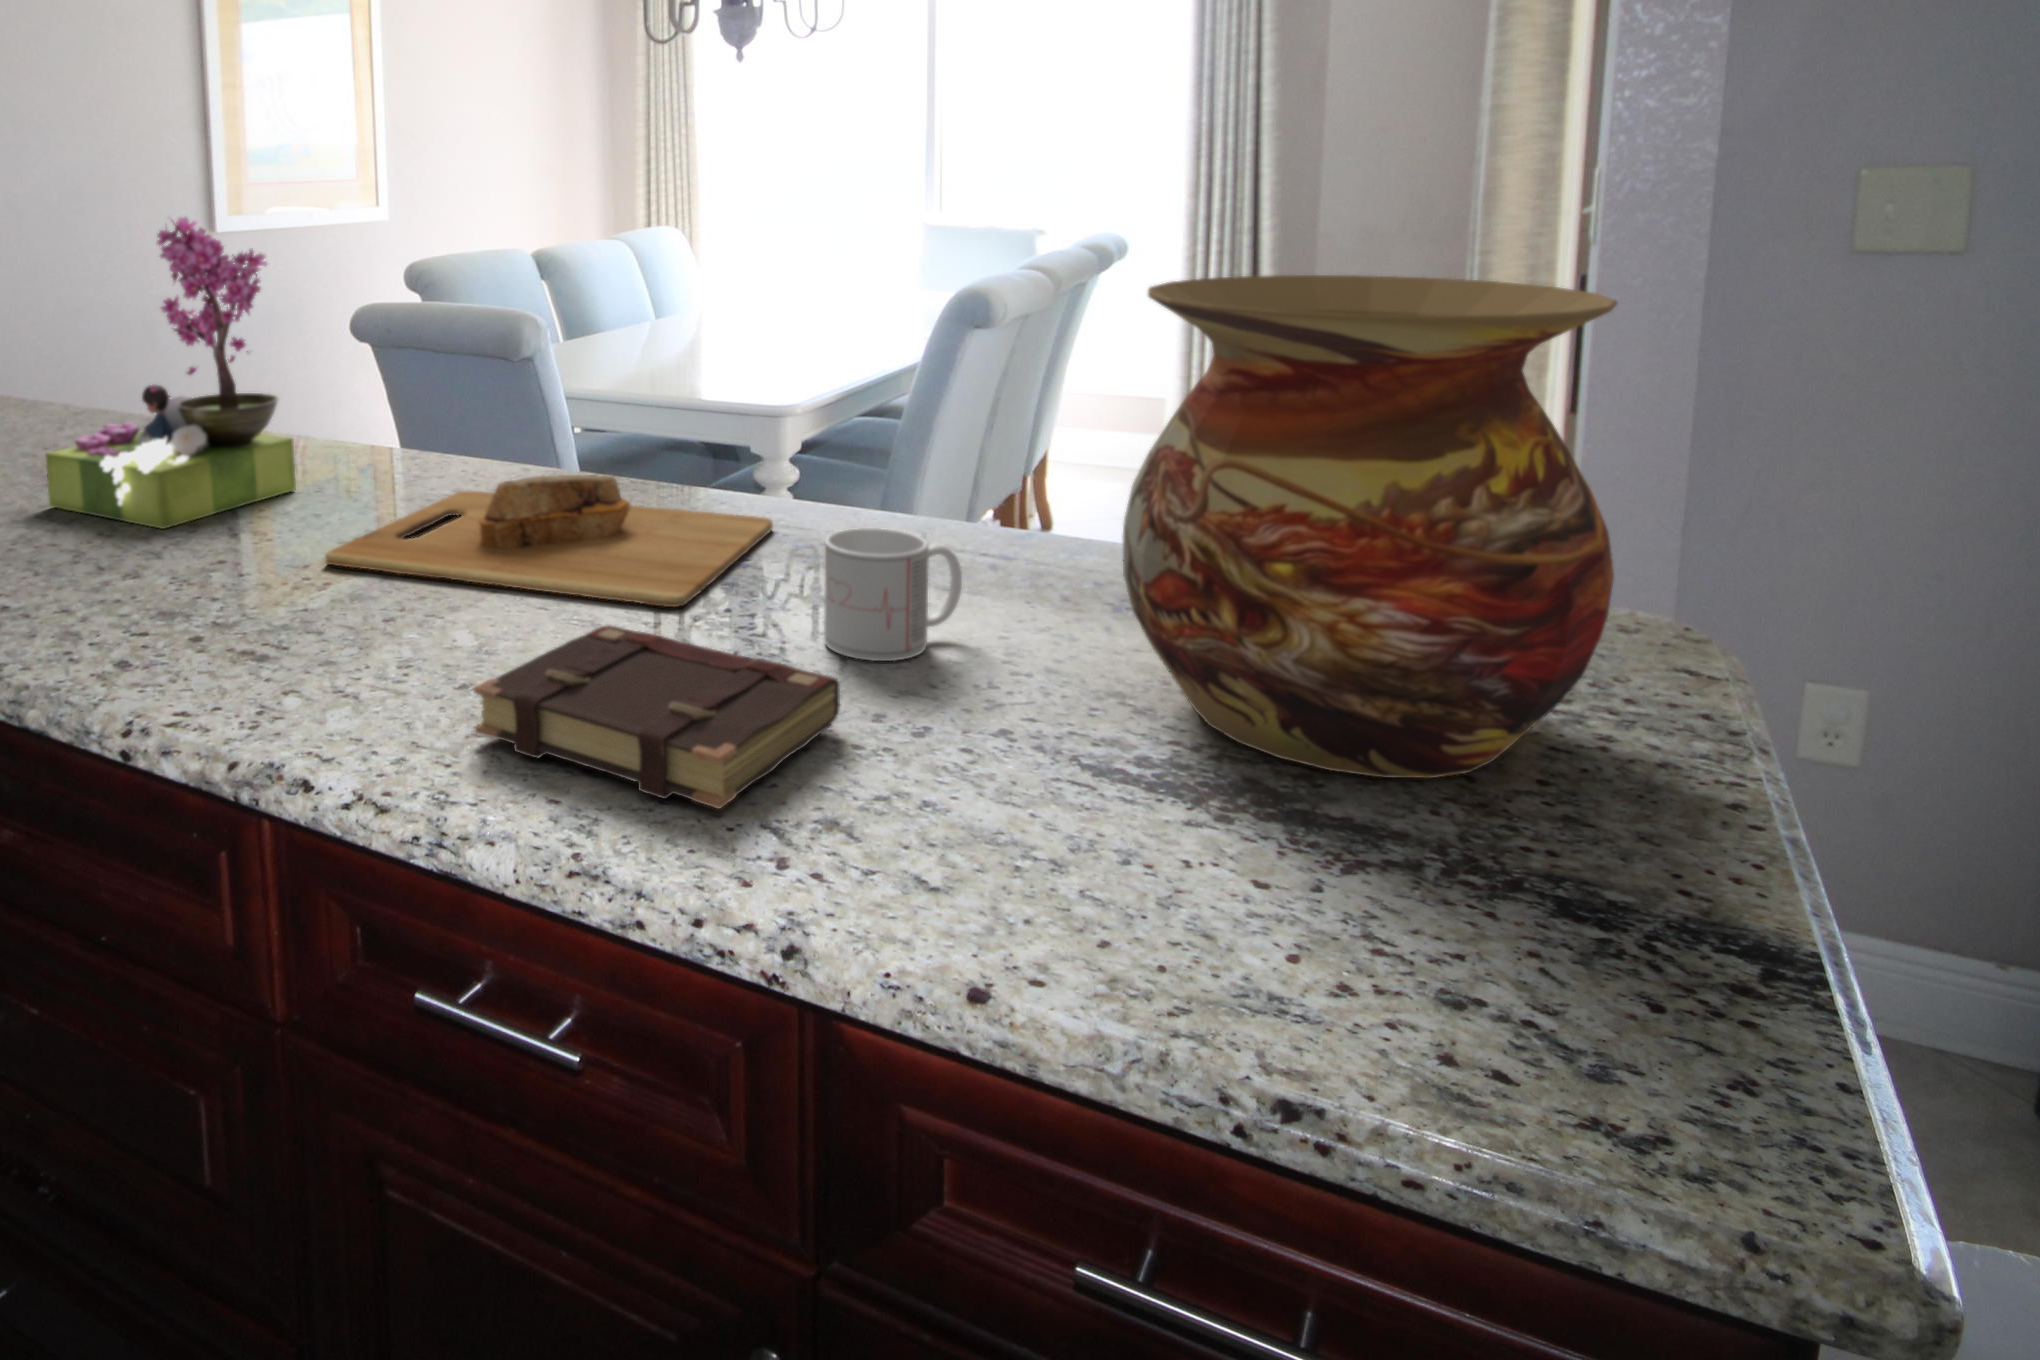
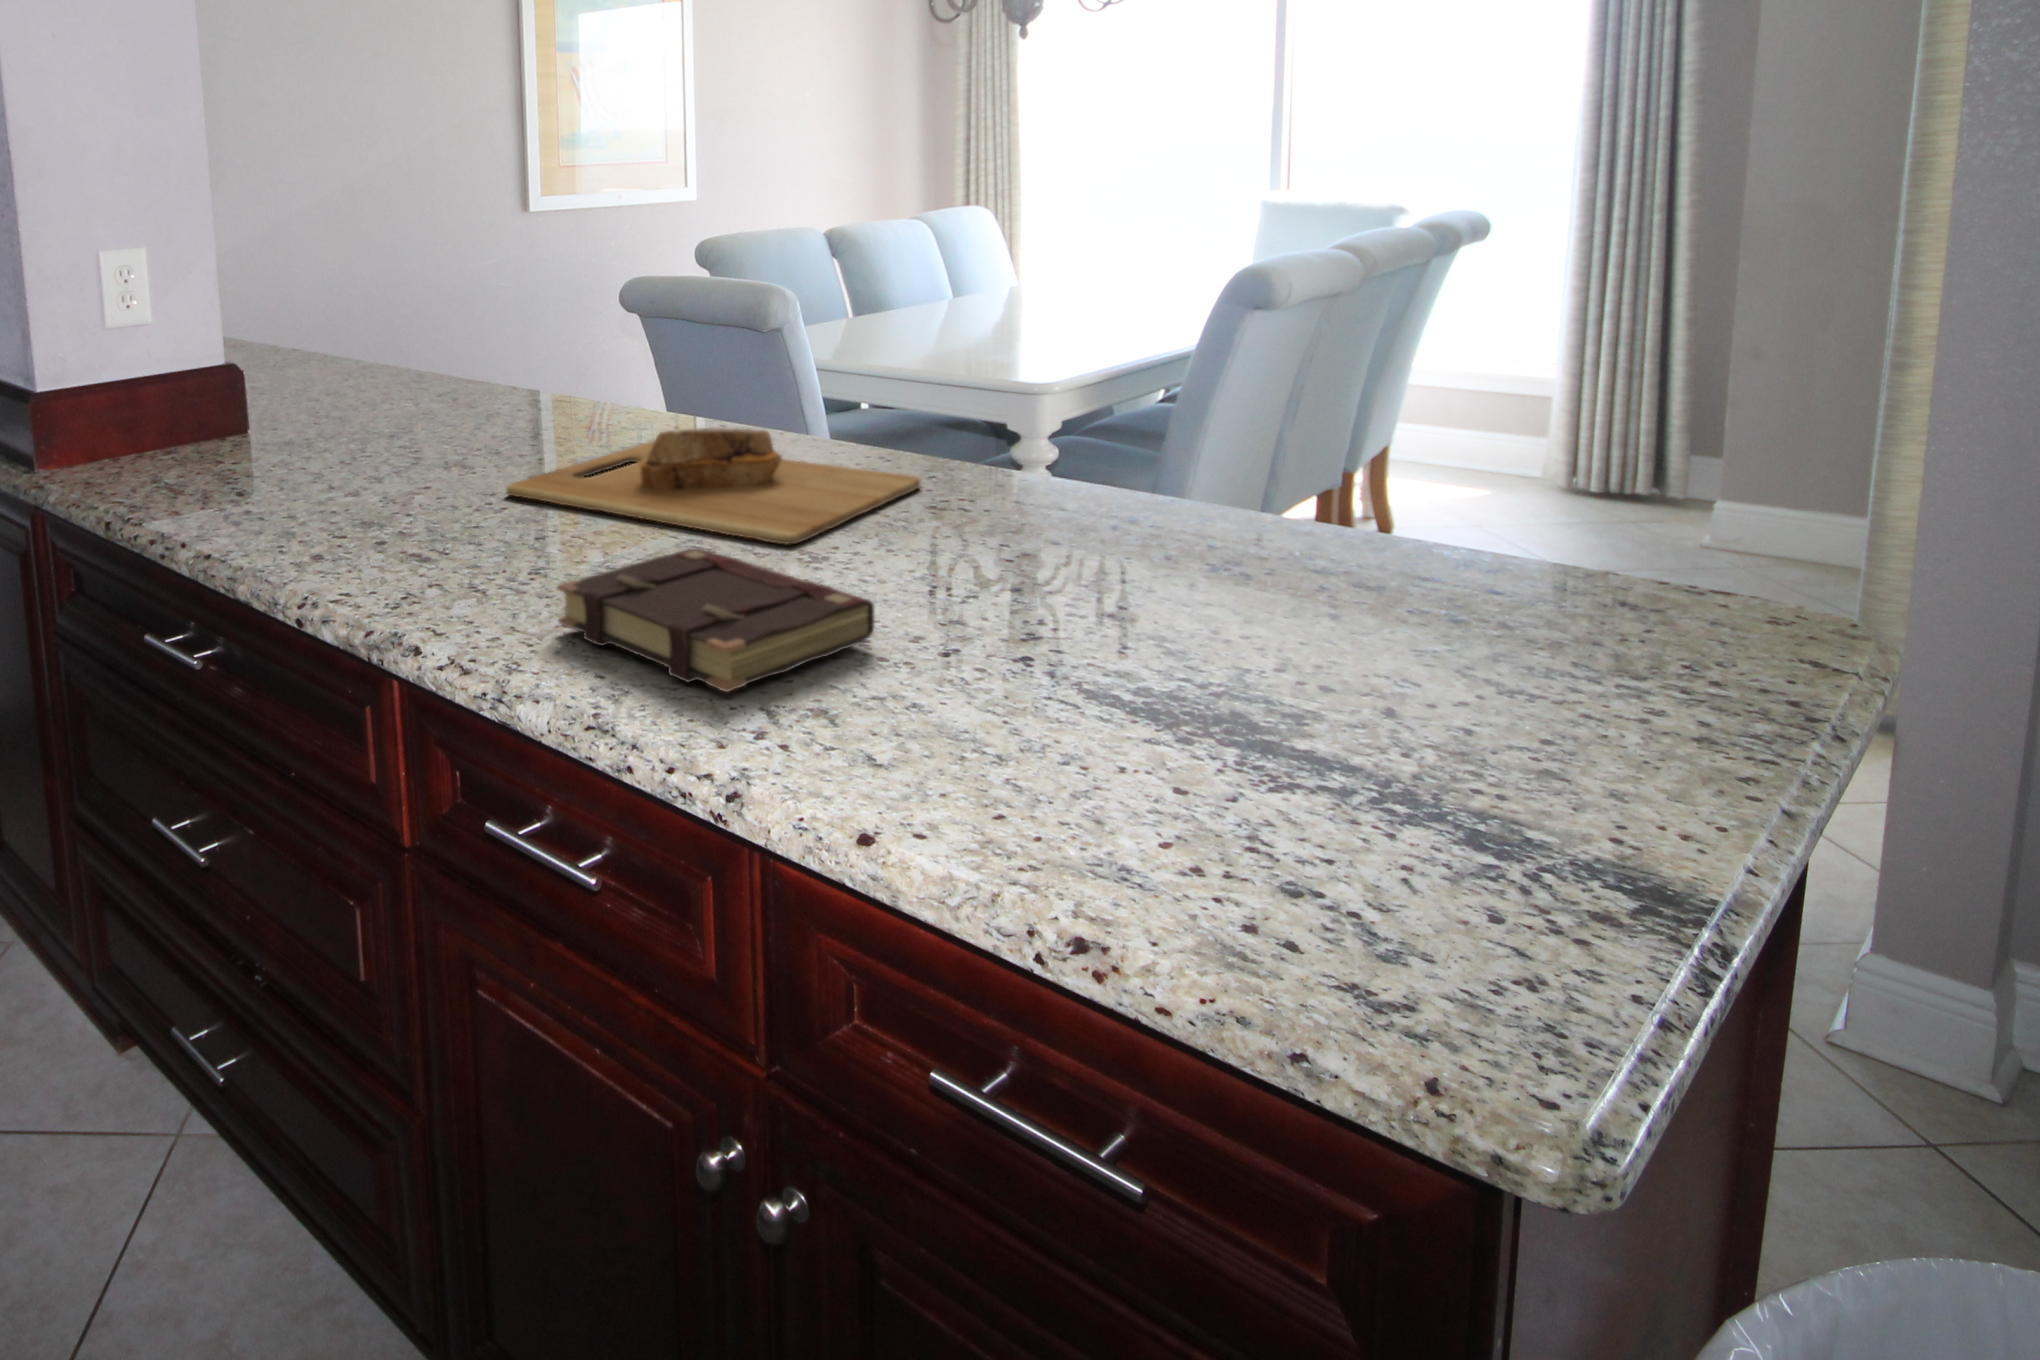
flower arrangement: present [45,217,296,529] -> none [306,191,511,462]
vase: present [1123,275,1617,778] -> none [1155,246,1643,731]
mug: present [824,528,962,661] -> none [906,479,1043,599]

